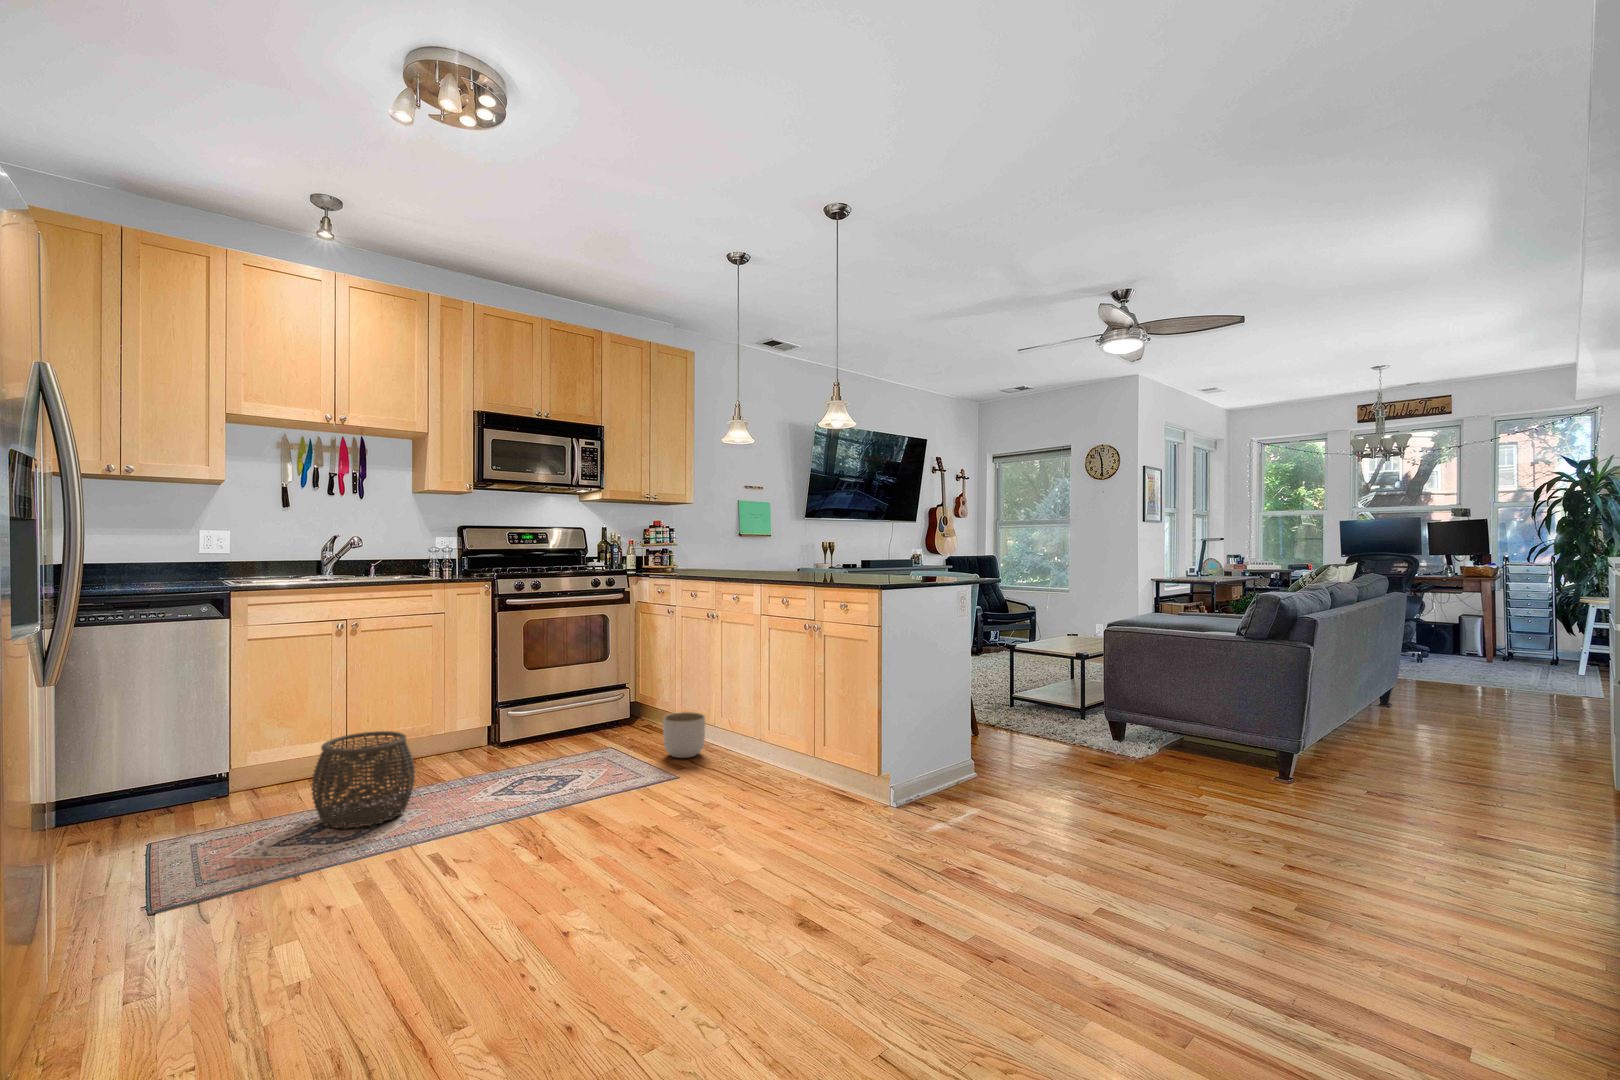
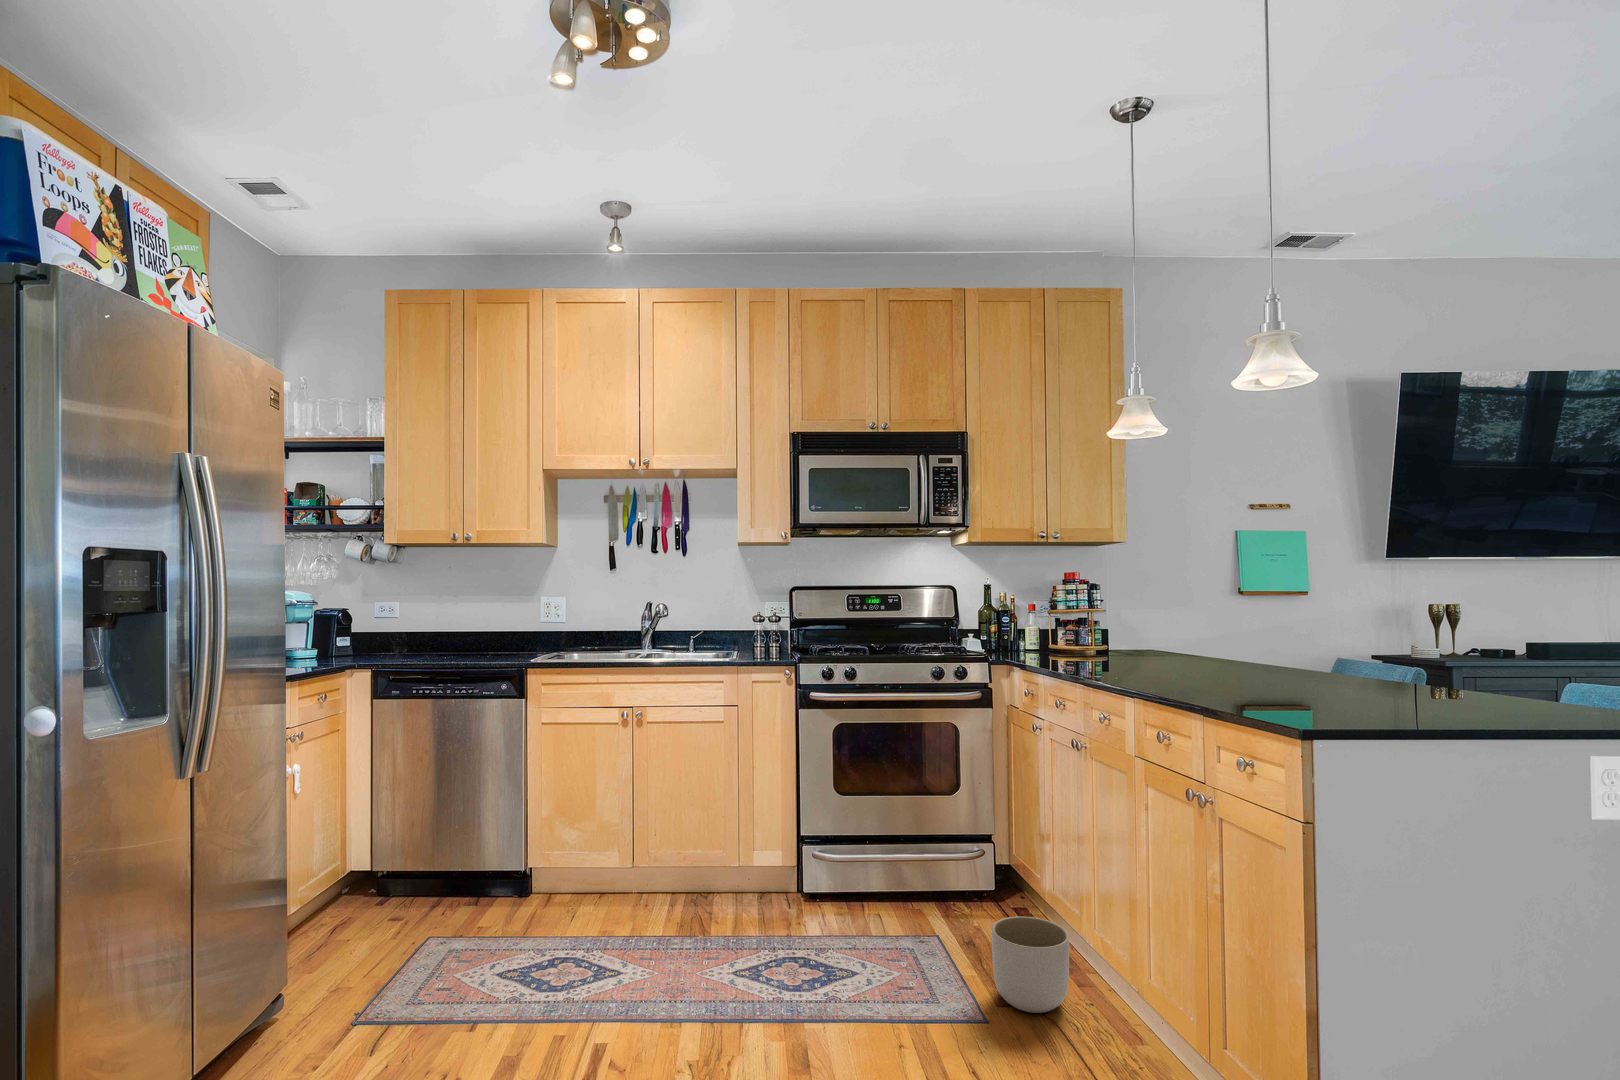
woven basket: present [311,731,415,829] -> none [484,864,611,1008]

